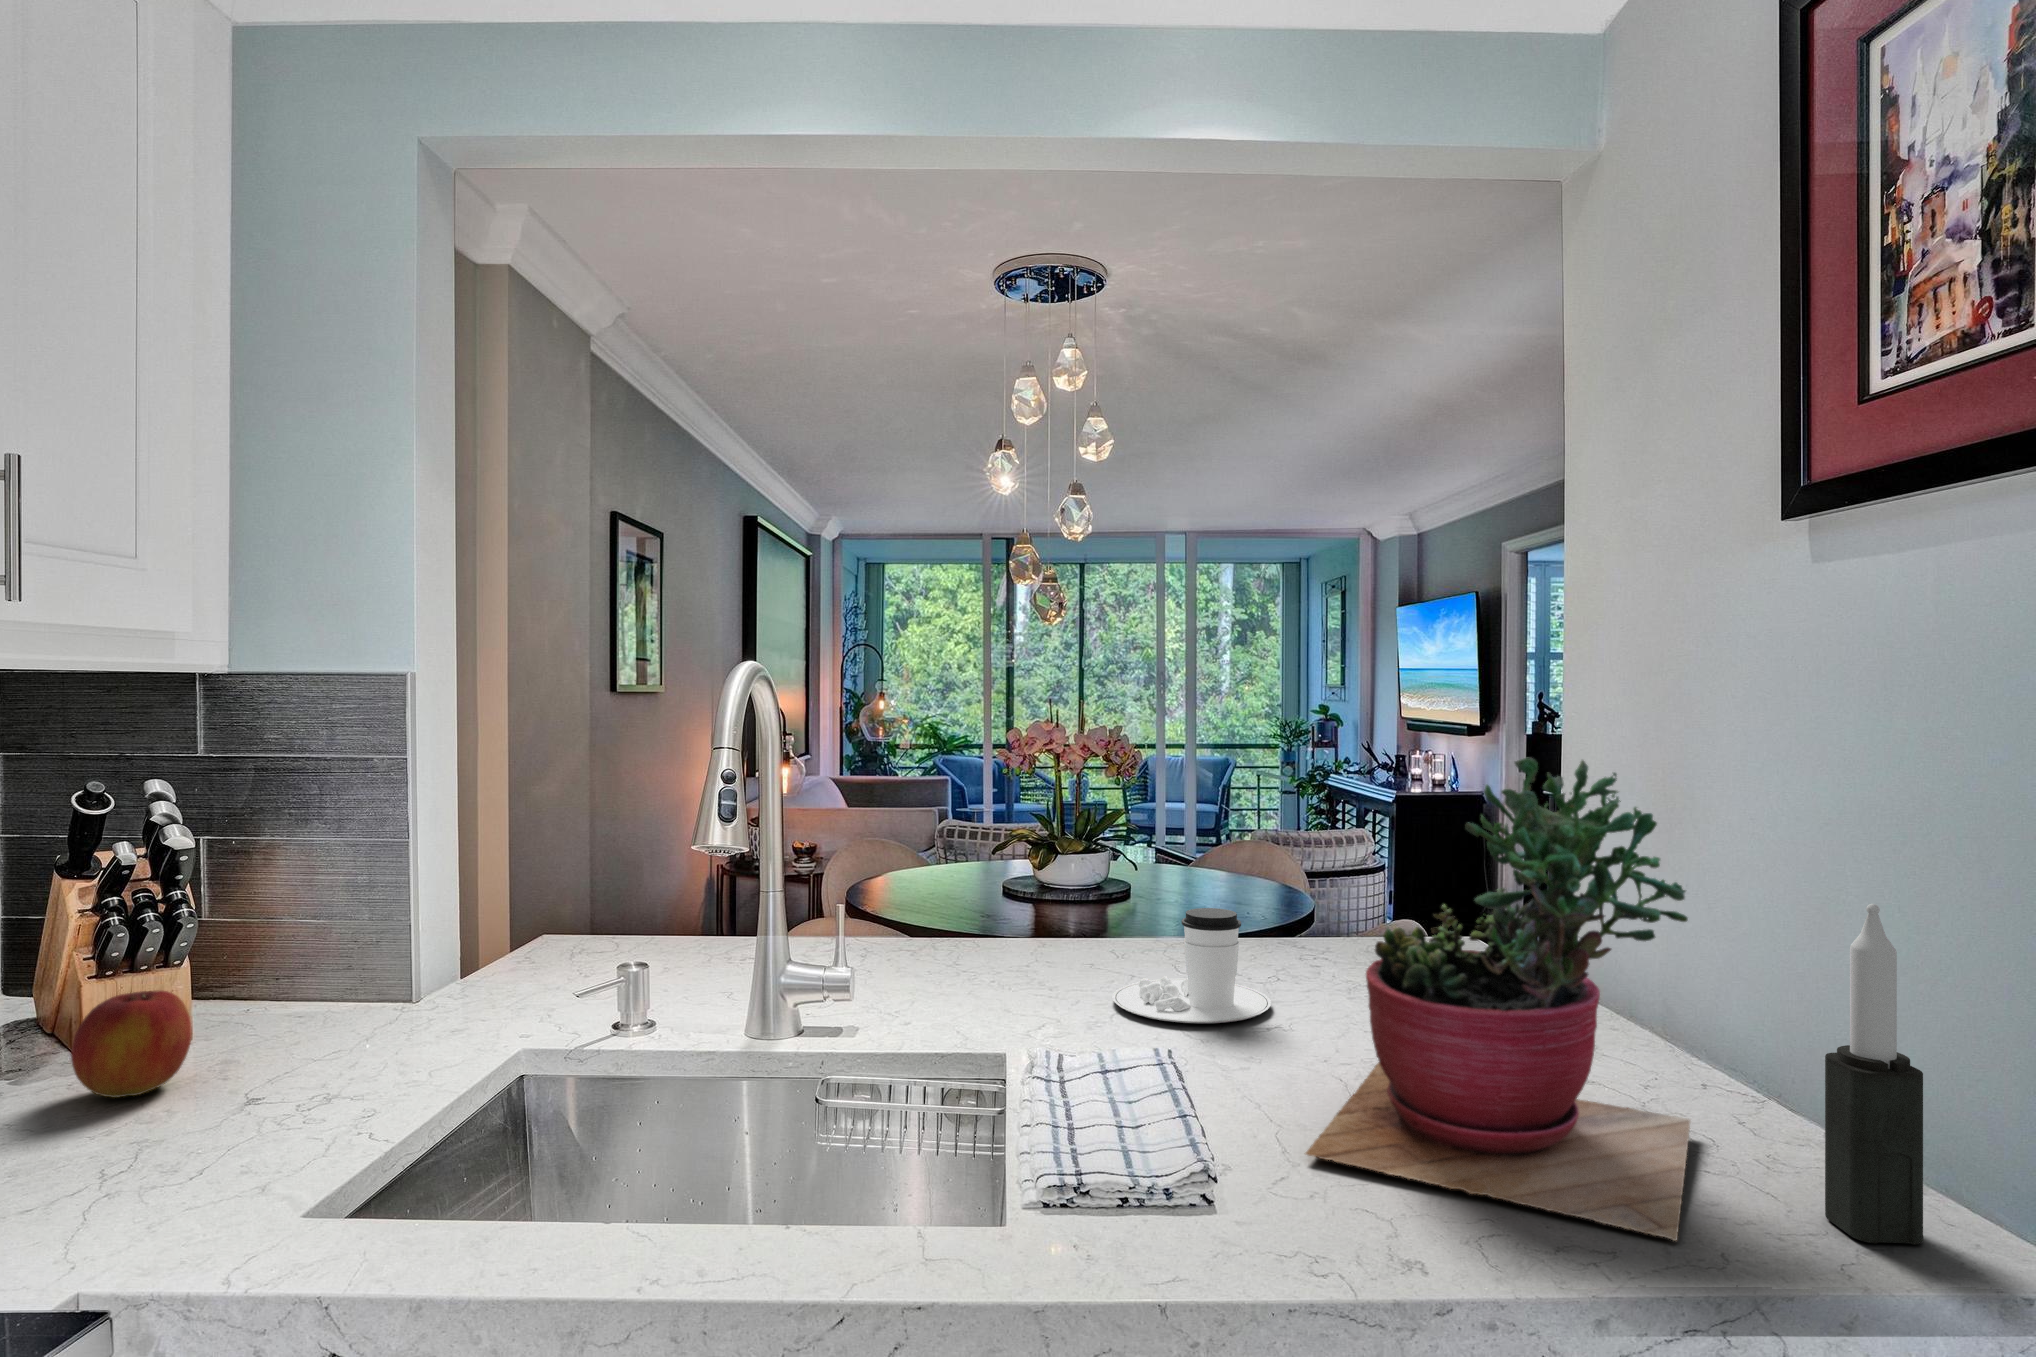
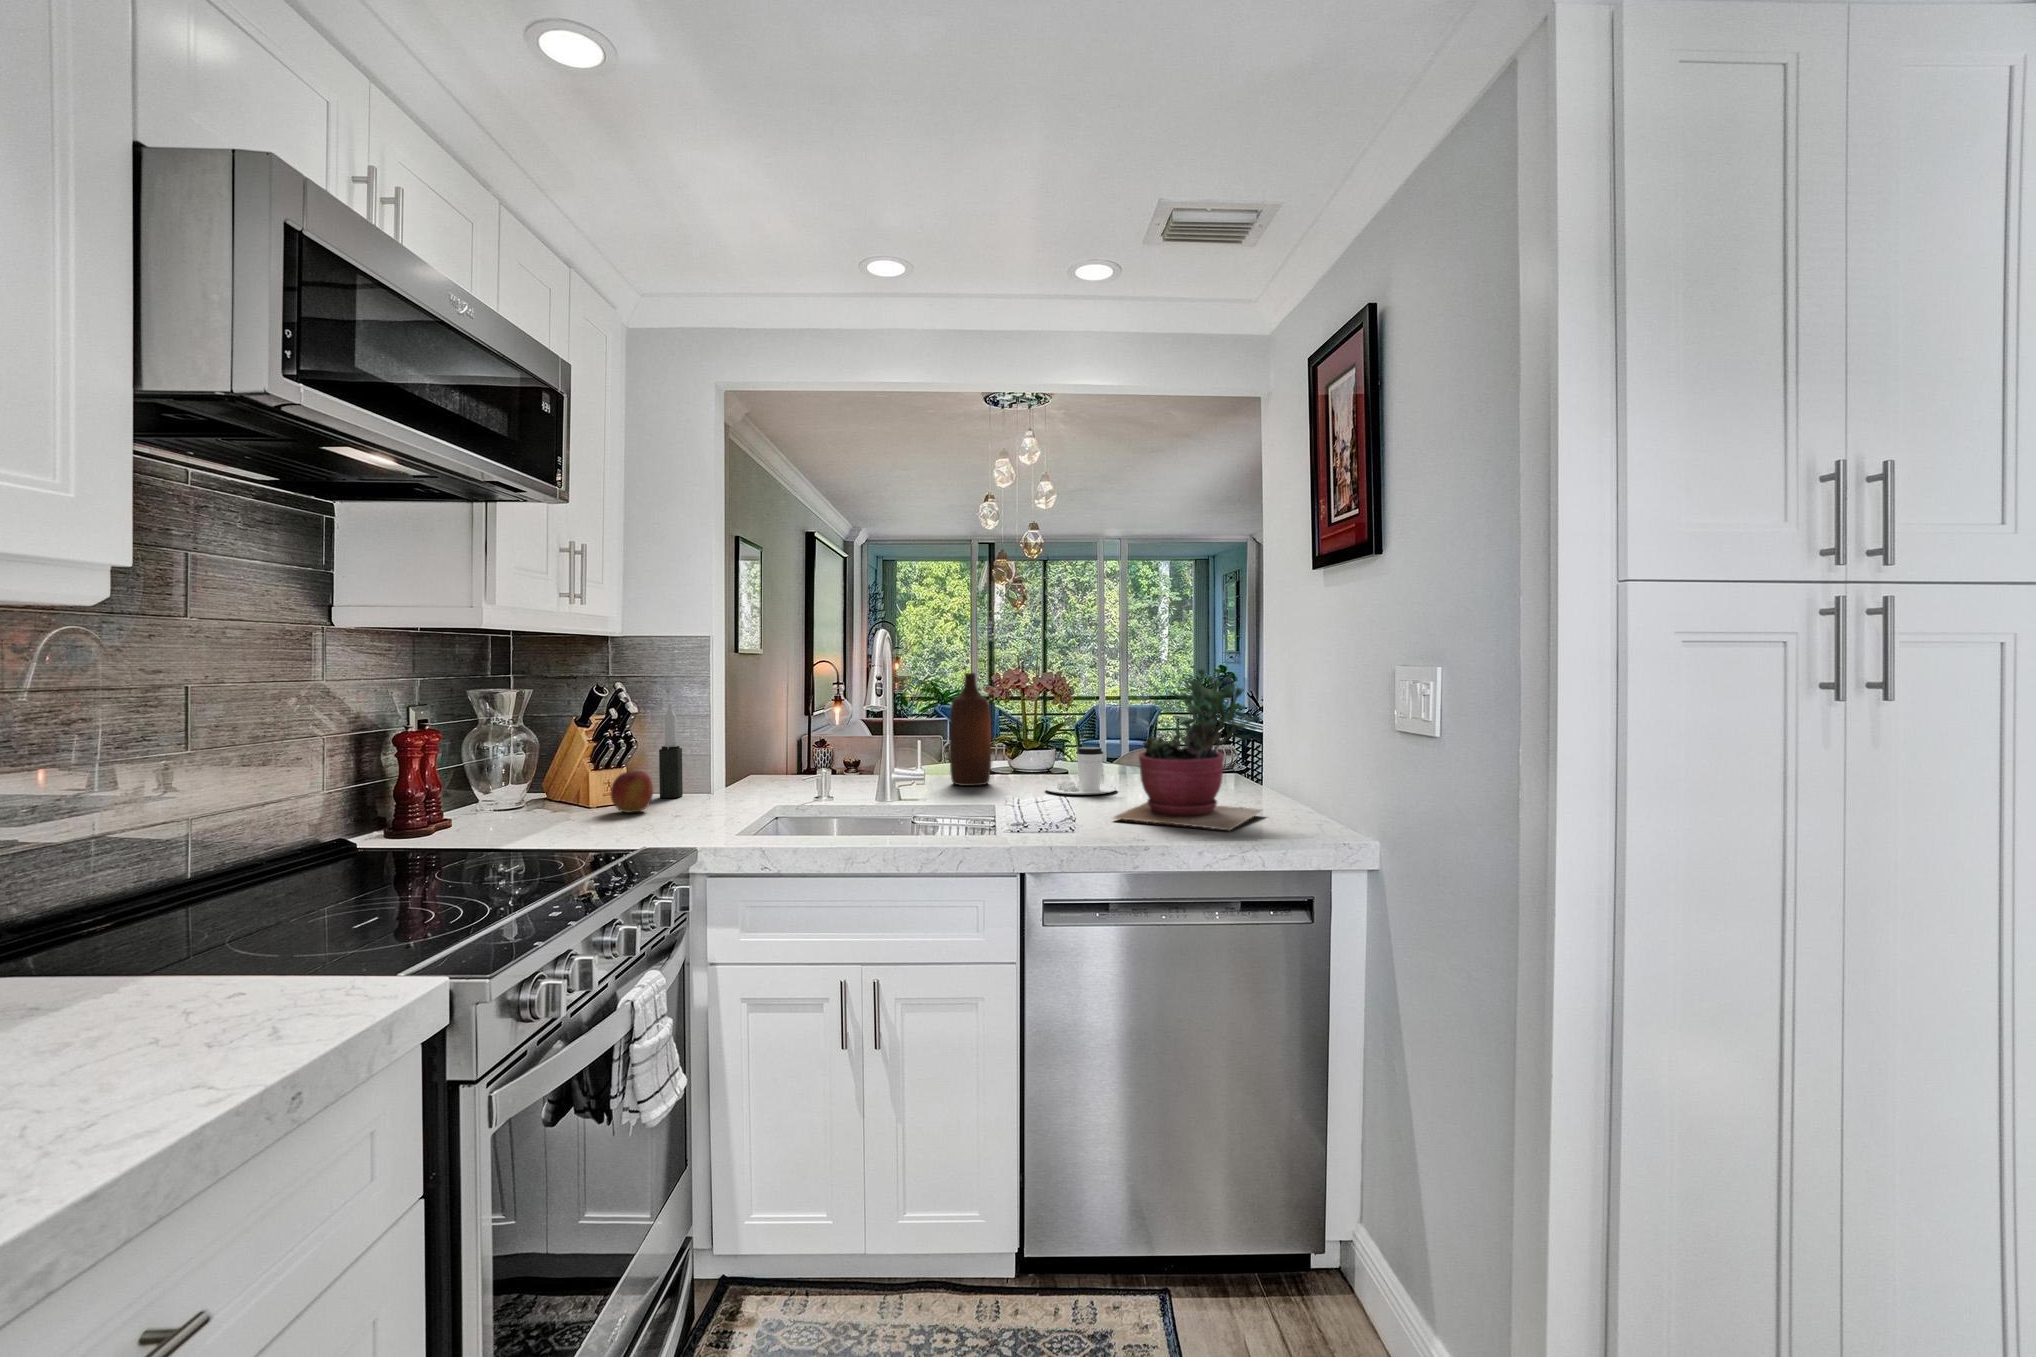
bottle: none [914,744,1000,982] -> present [949,673,991,786]
candle: present [1825,904,1923,1244] -> present [659,703,683,798]

